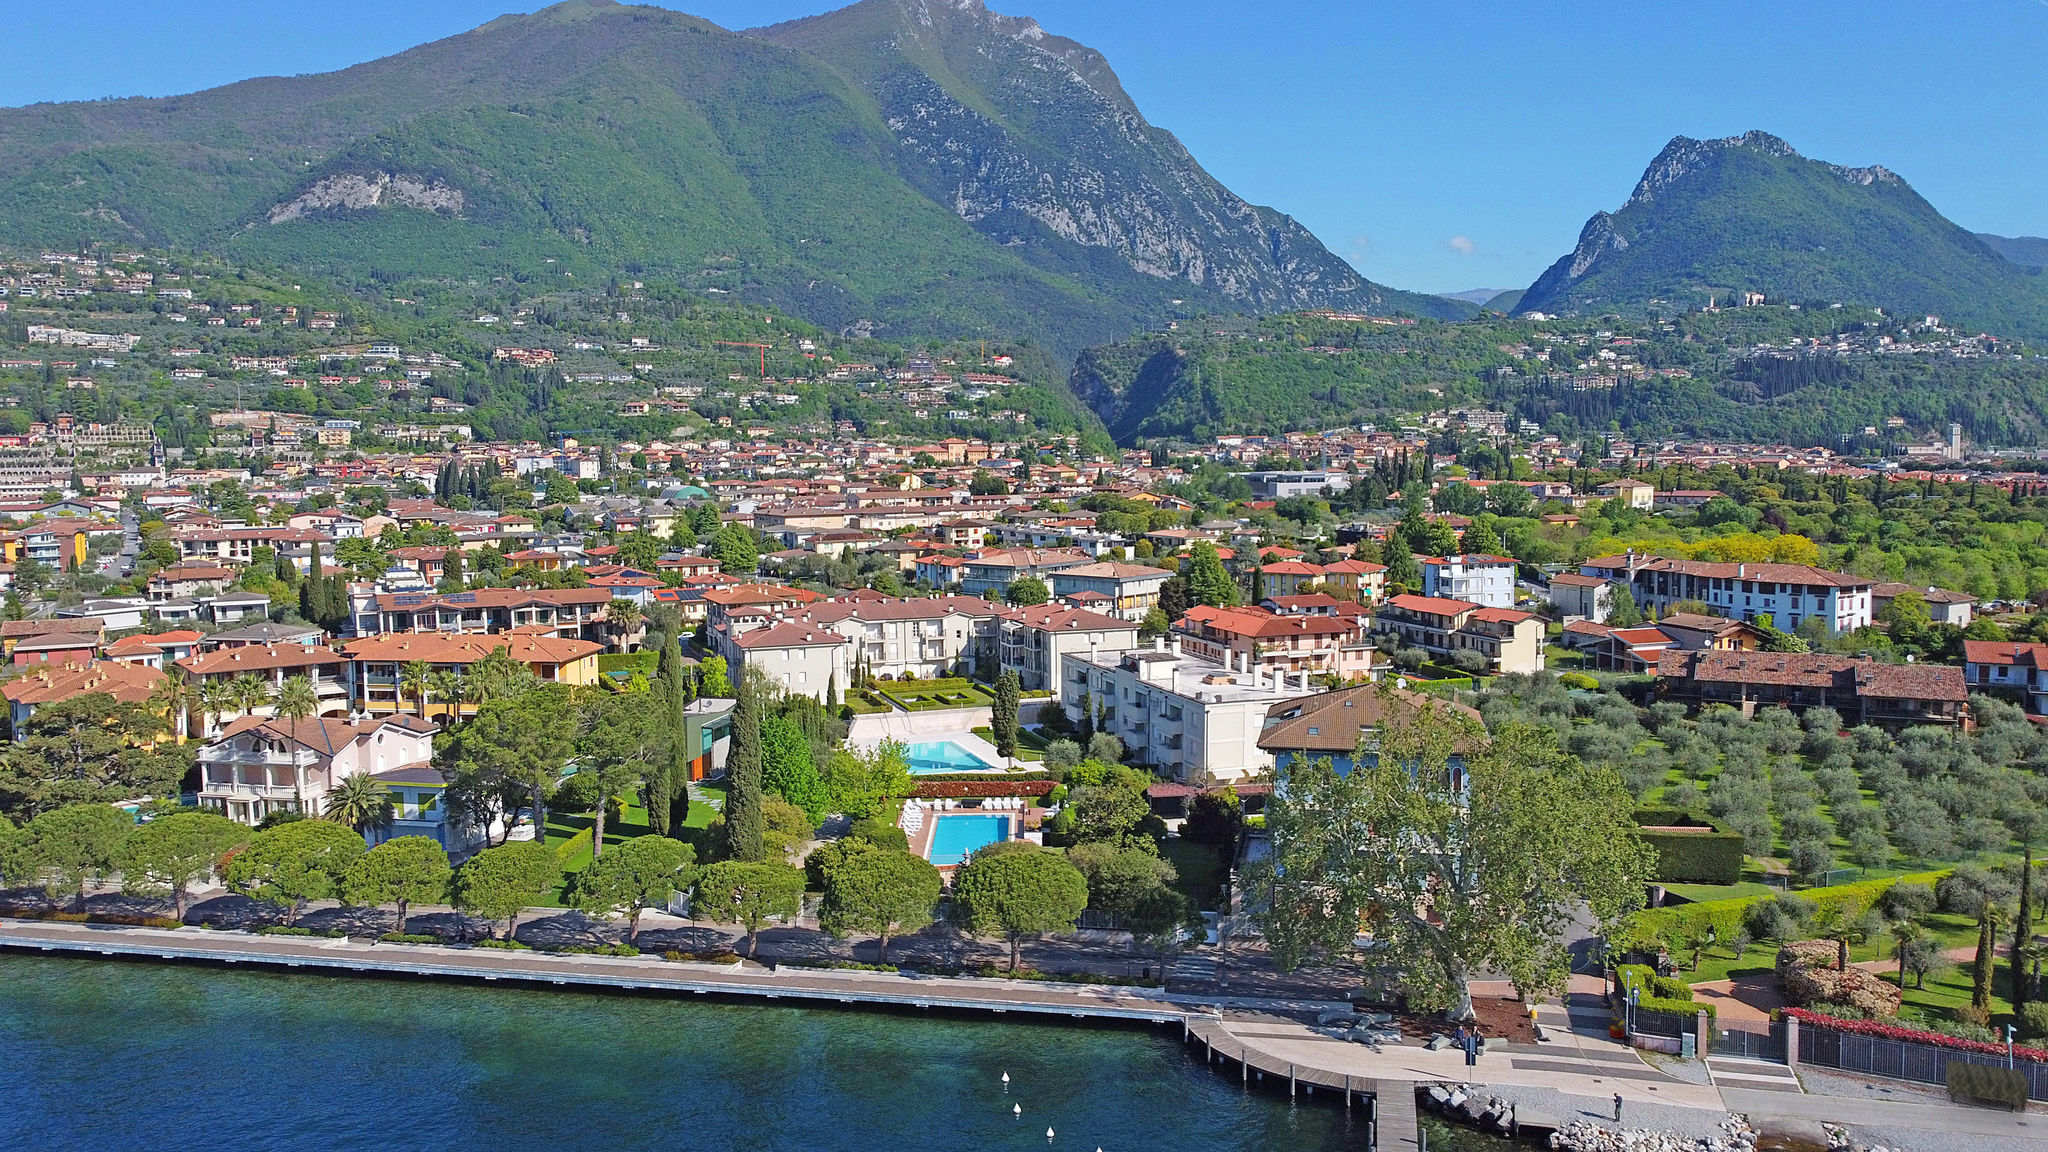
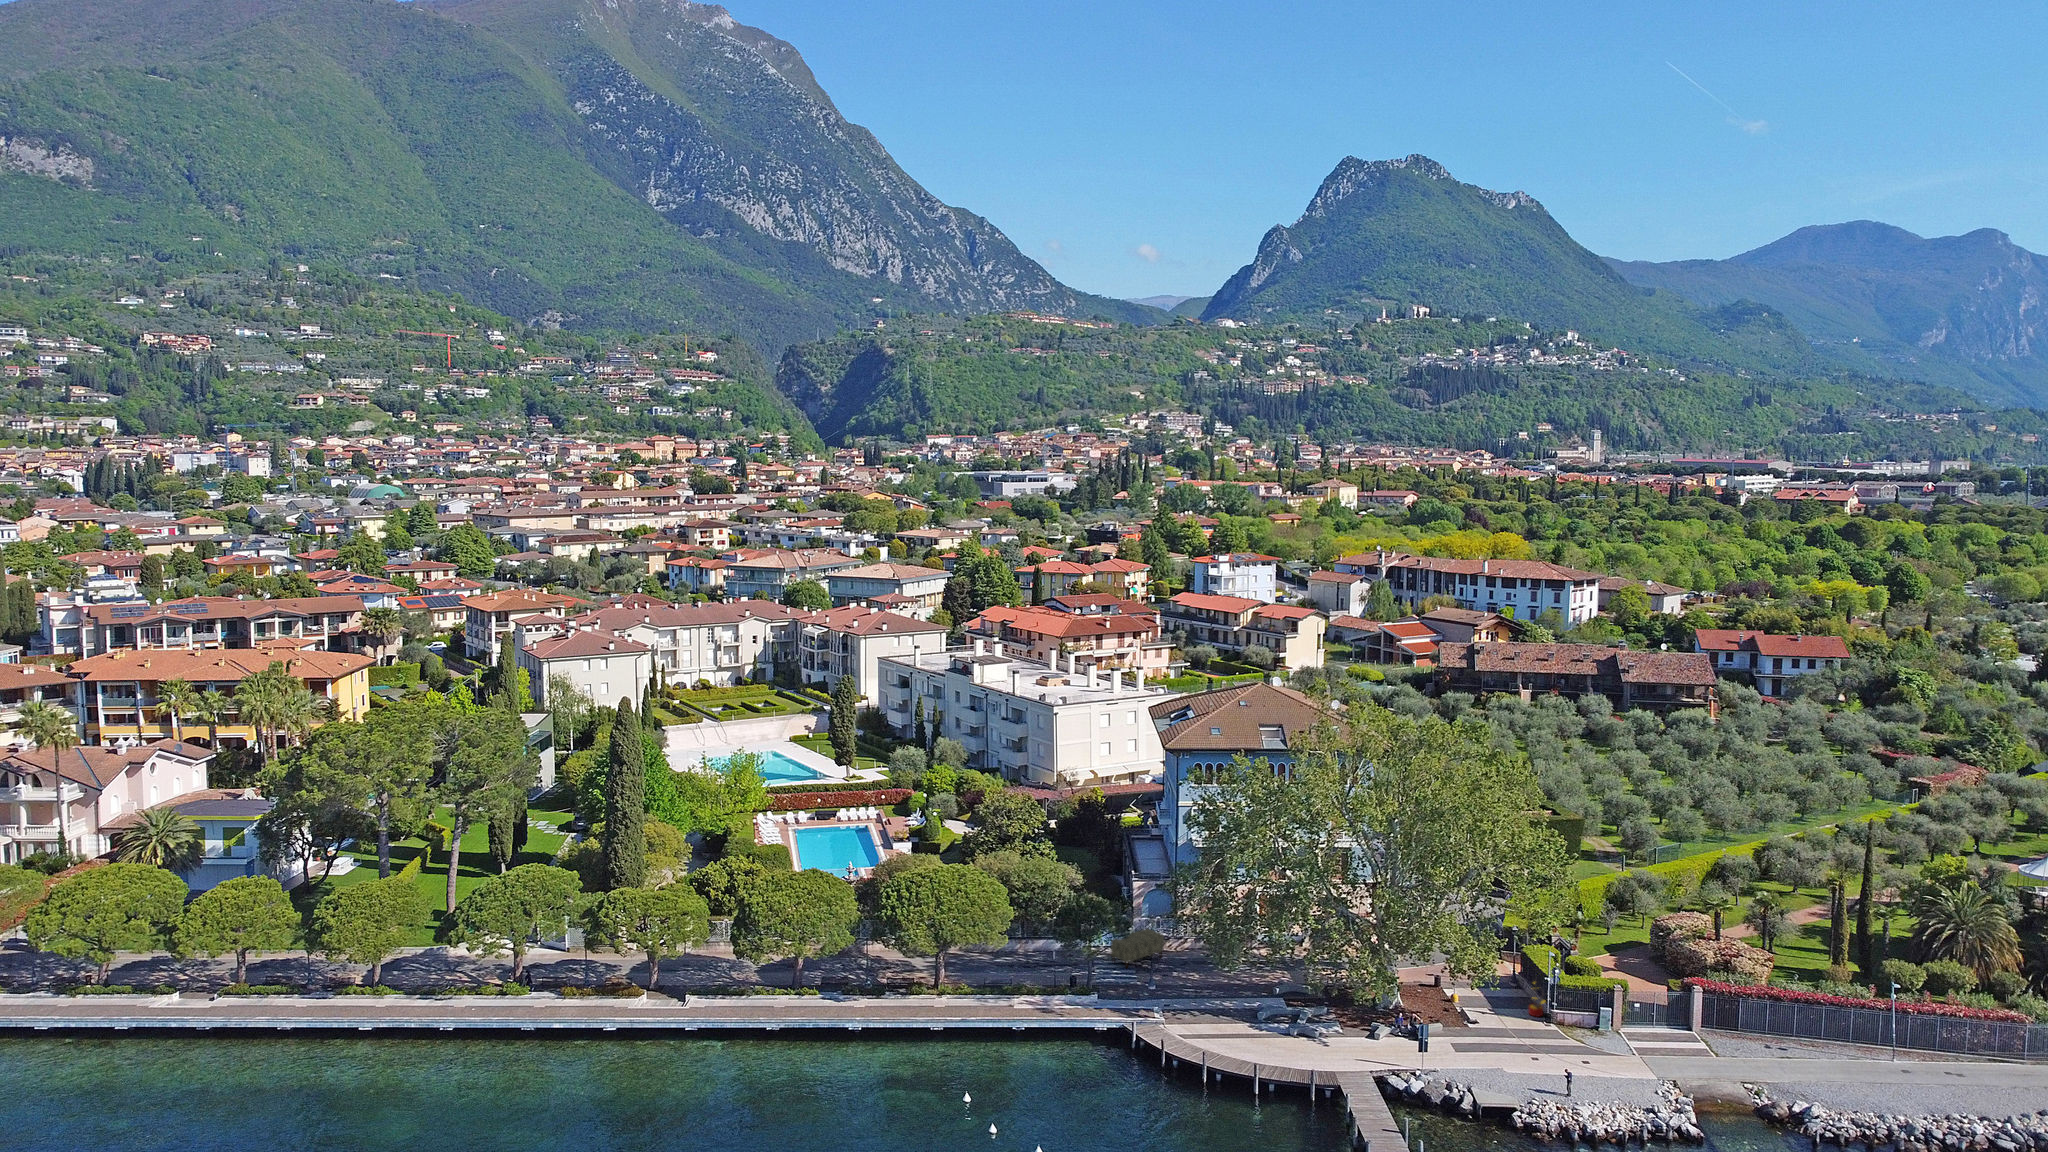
bench: present [1946,1060,2029,1112] -> present [1111,929,1164,968]

